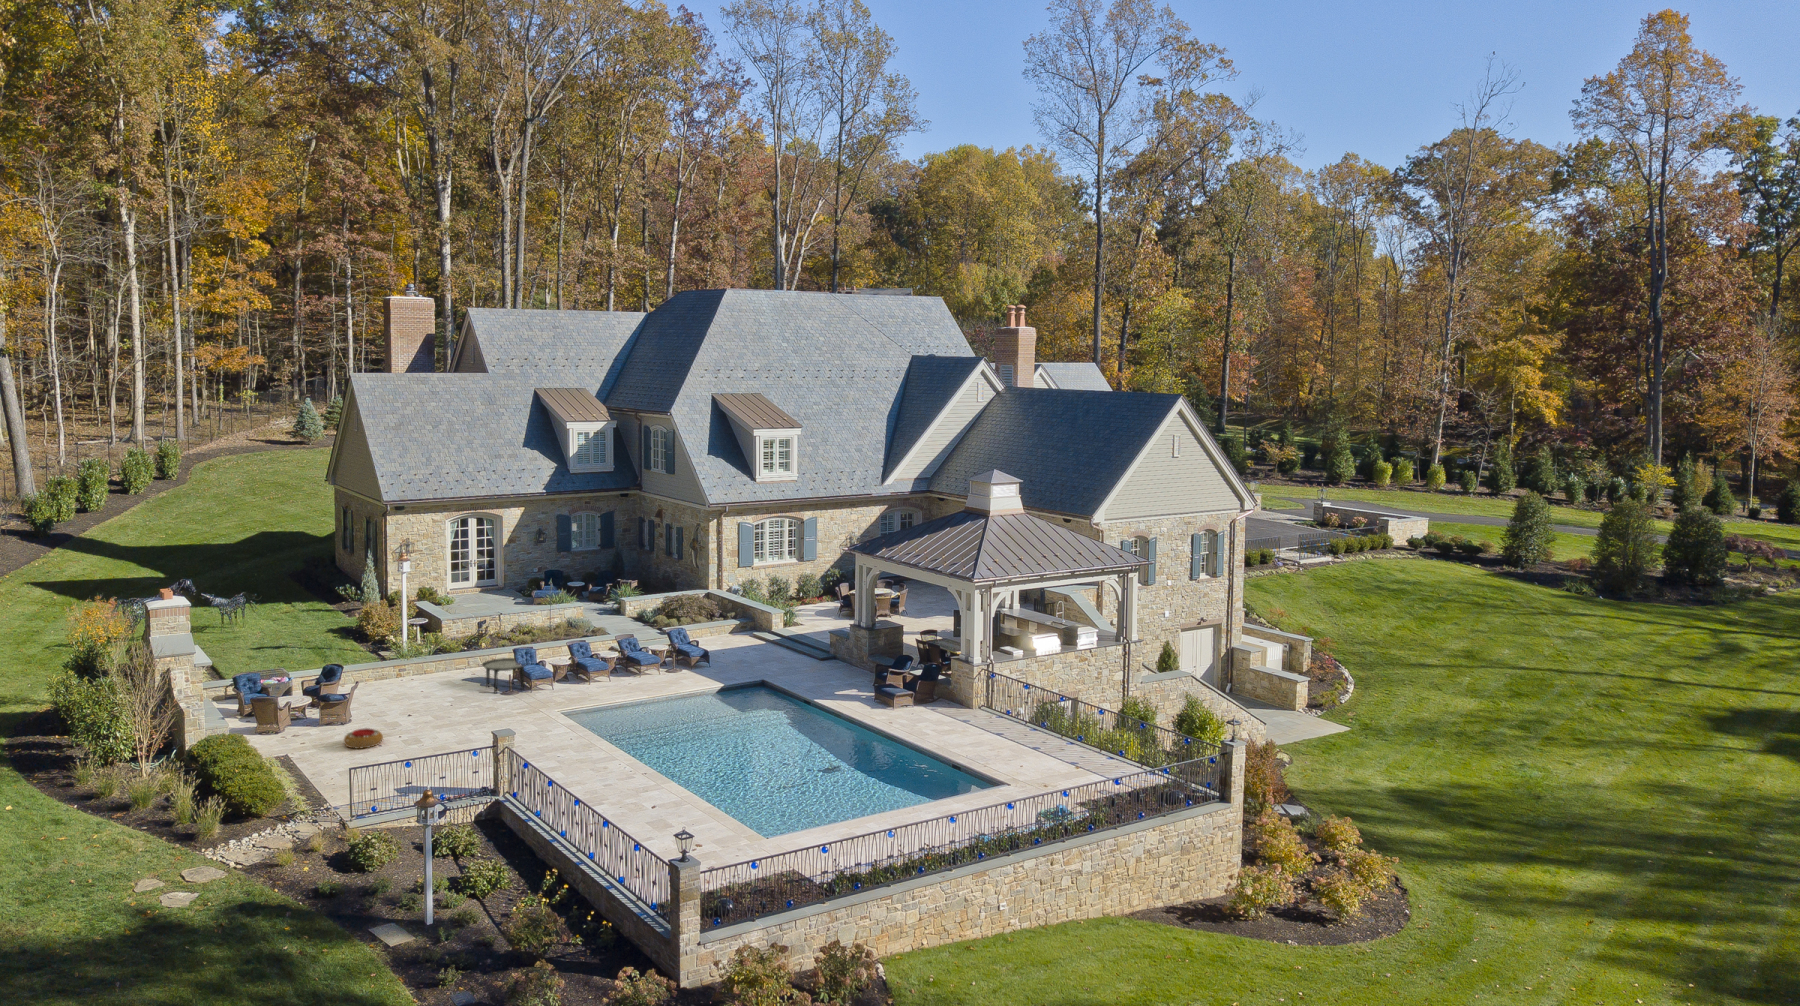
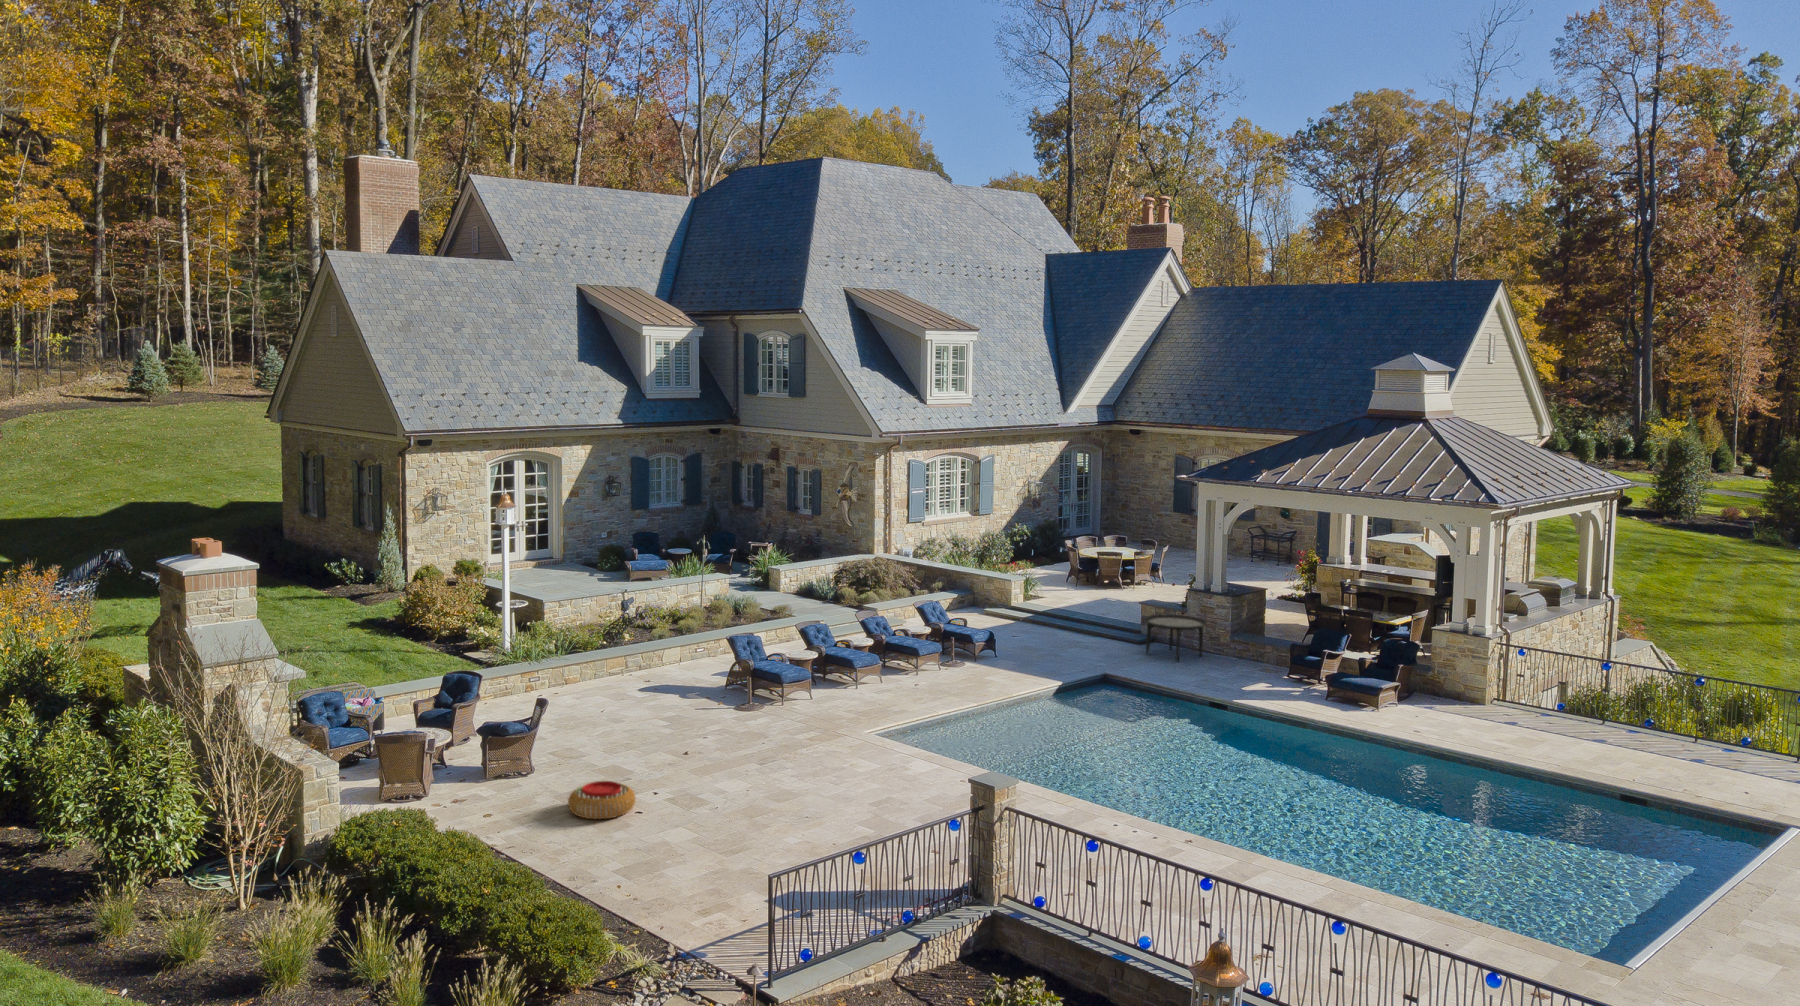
round table: present [482,658,524,693] -> present [1145,615,1206,661]

